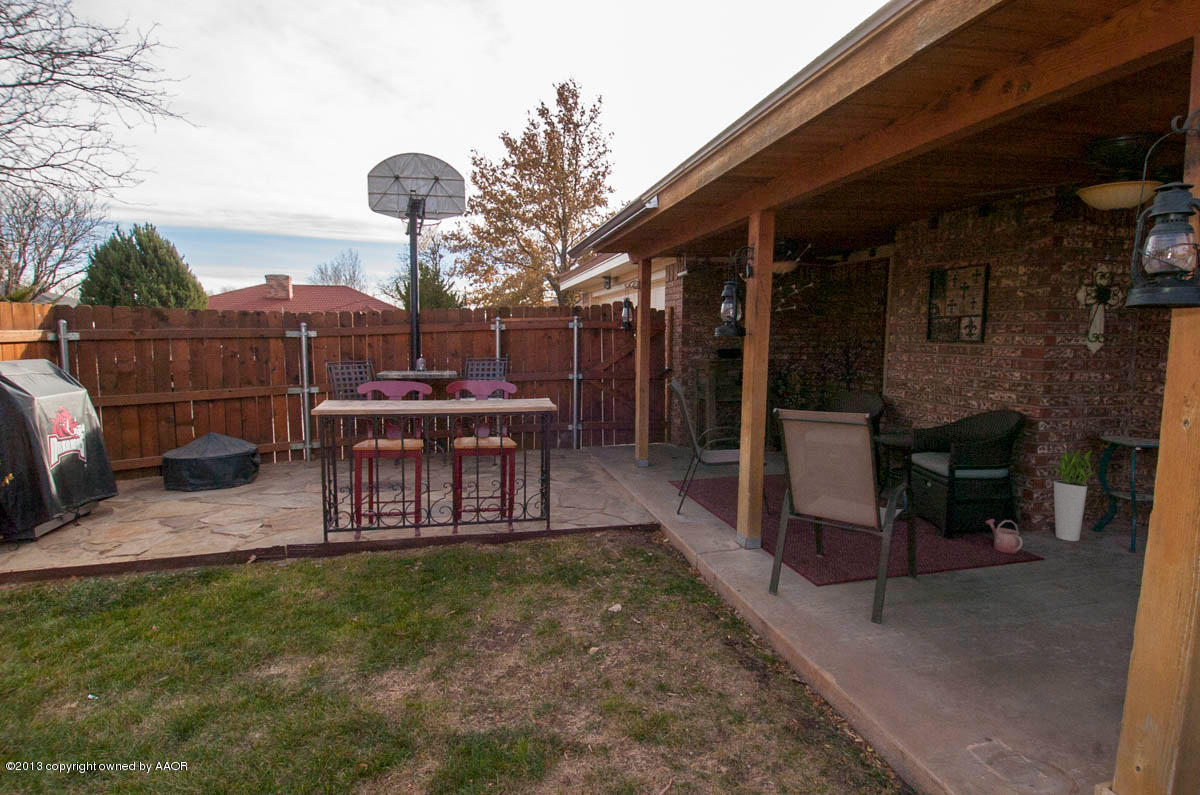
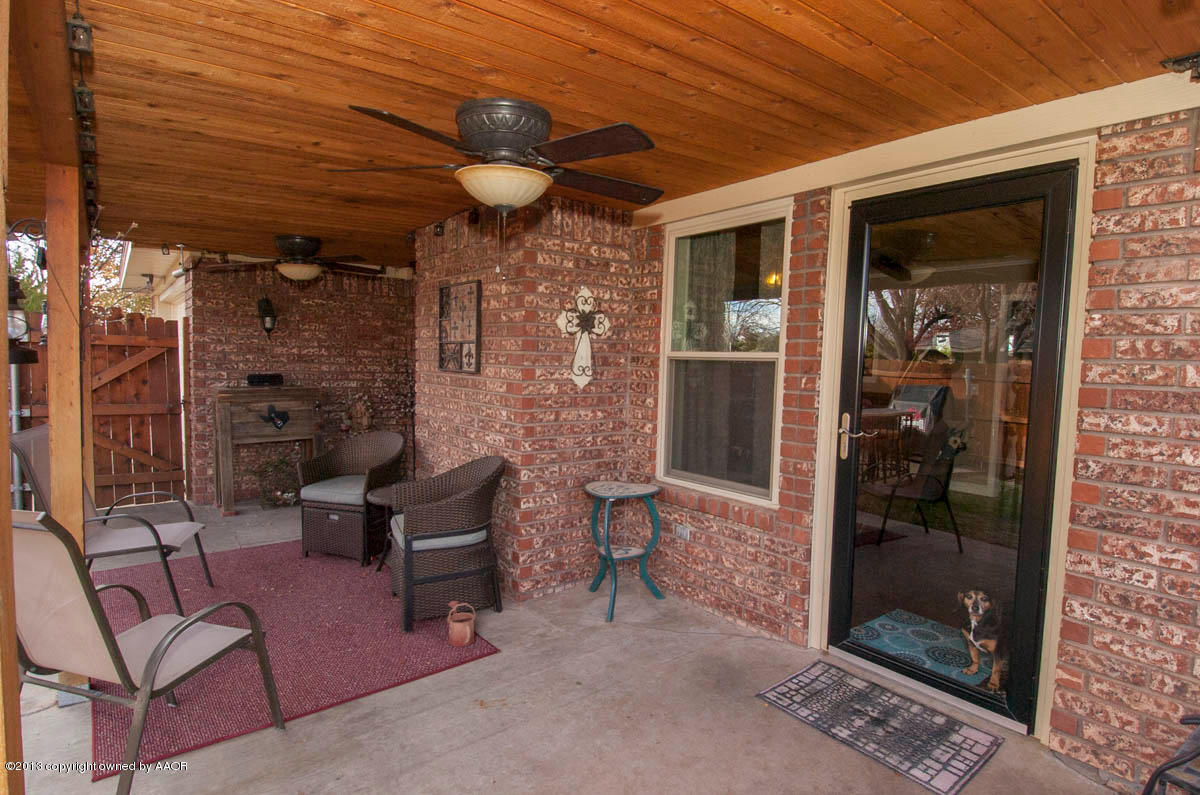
planter: present [1053,450,1096,541] -> none [531,500,576,612]

